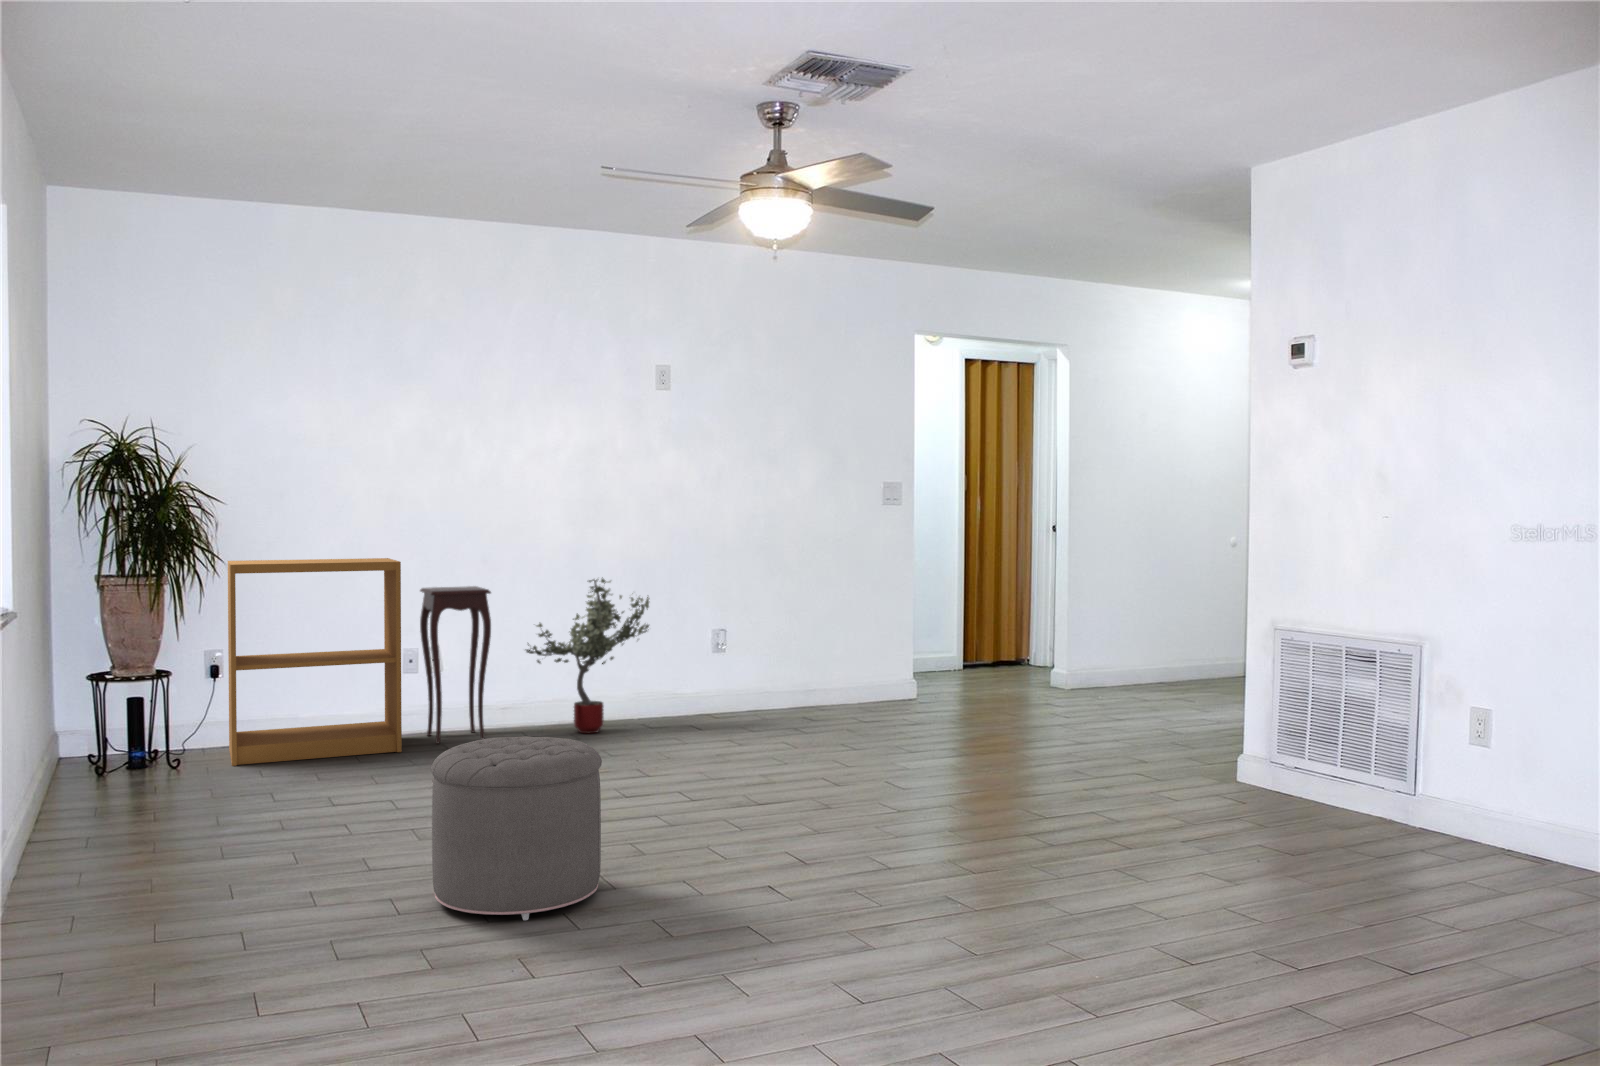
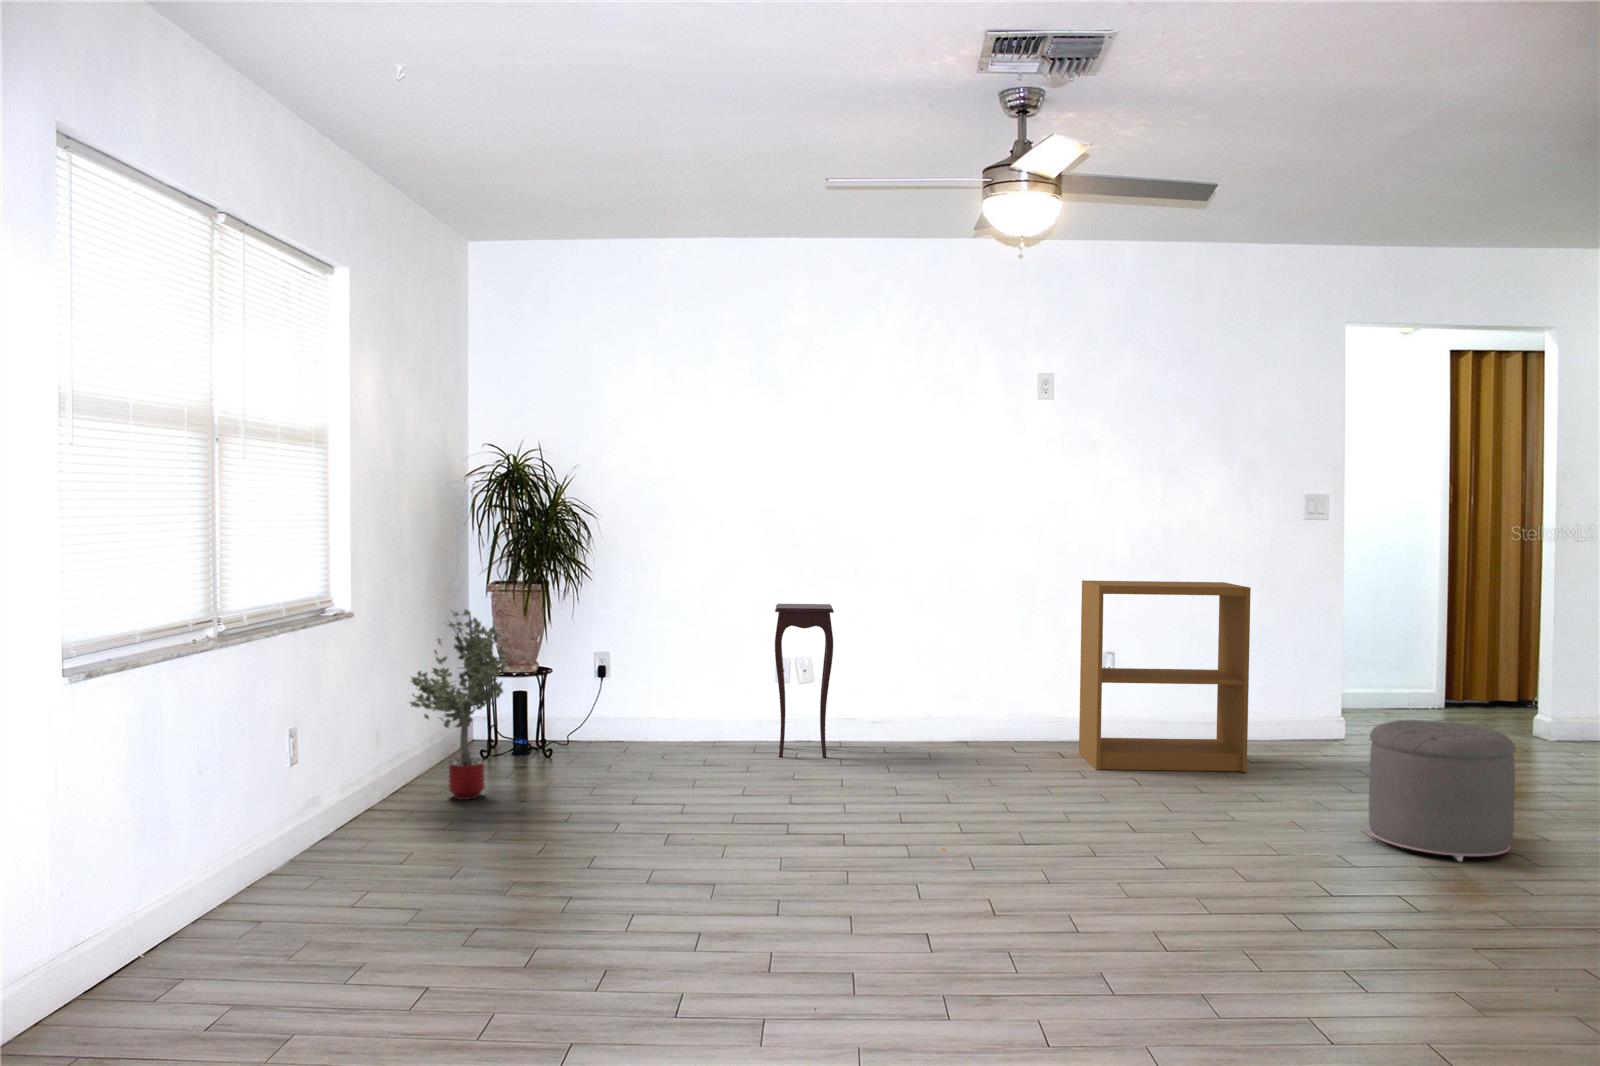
bookshelf: present [228,558,402,766] -> present [1079,580,1251,772]
potted tree: present [525,579,649,734] -> present [410,609,508,800]
ottoman: present [431,736,602,920] -> present [1369,720,1516,861]

